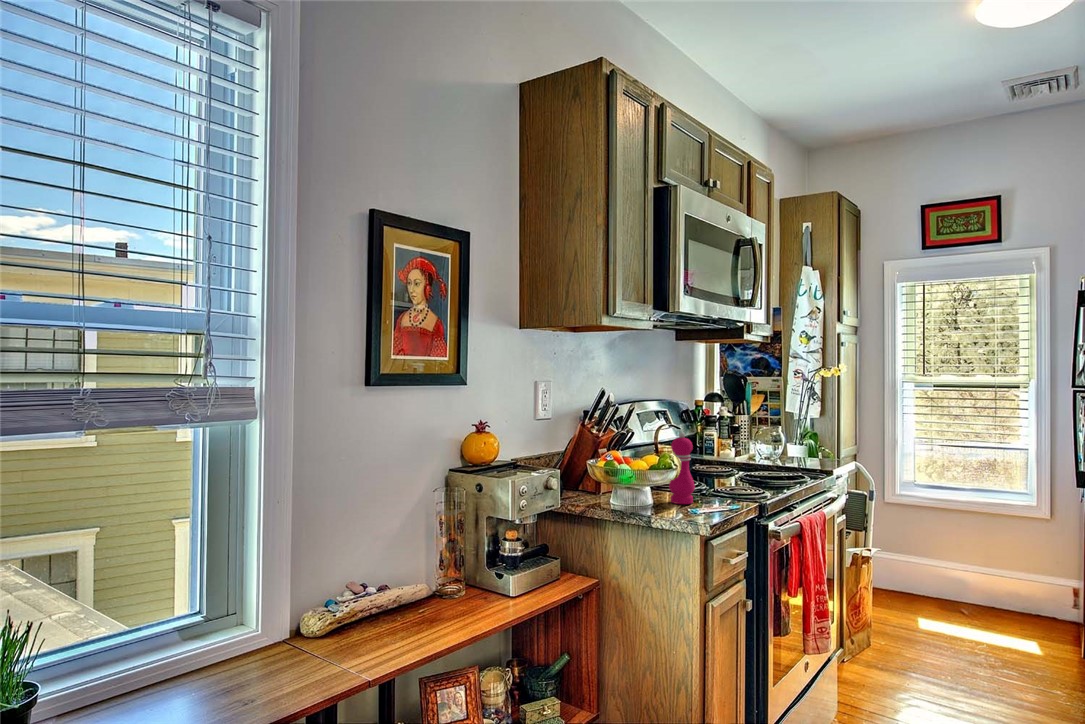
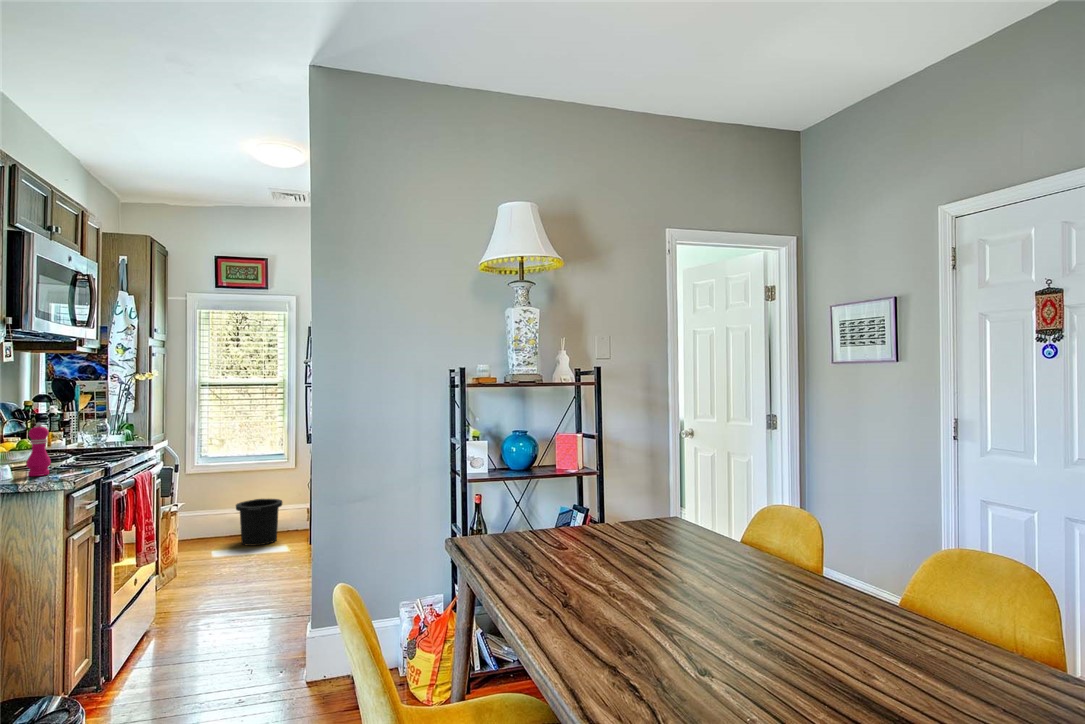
trash can: none [953,560,1031,638] -> present [236,499,282,546]

